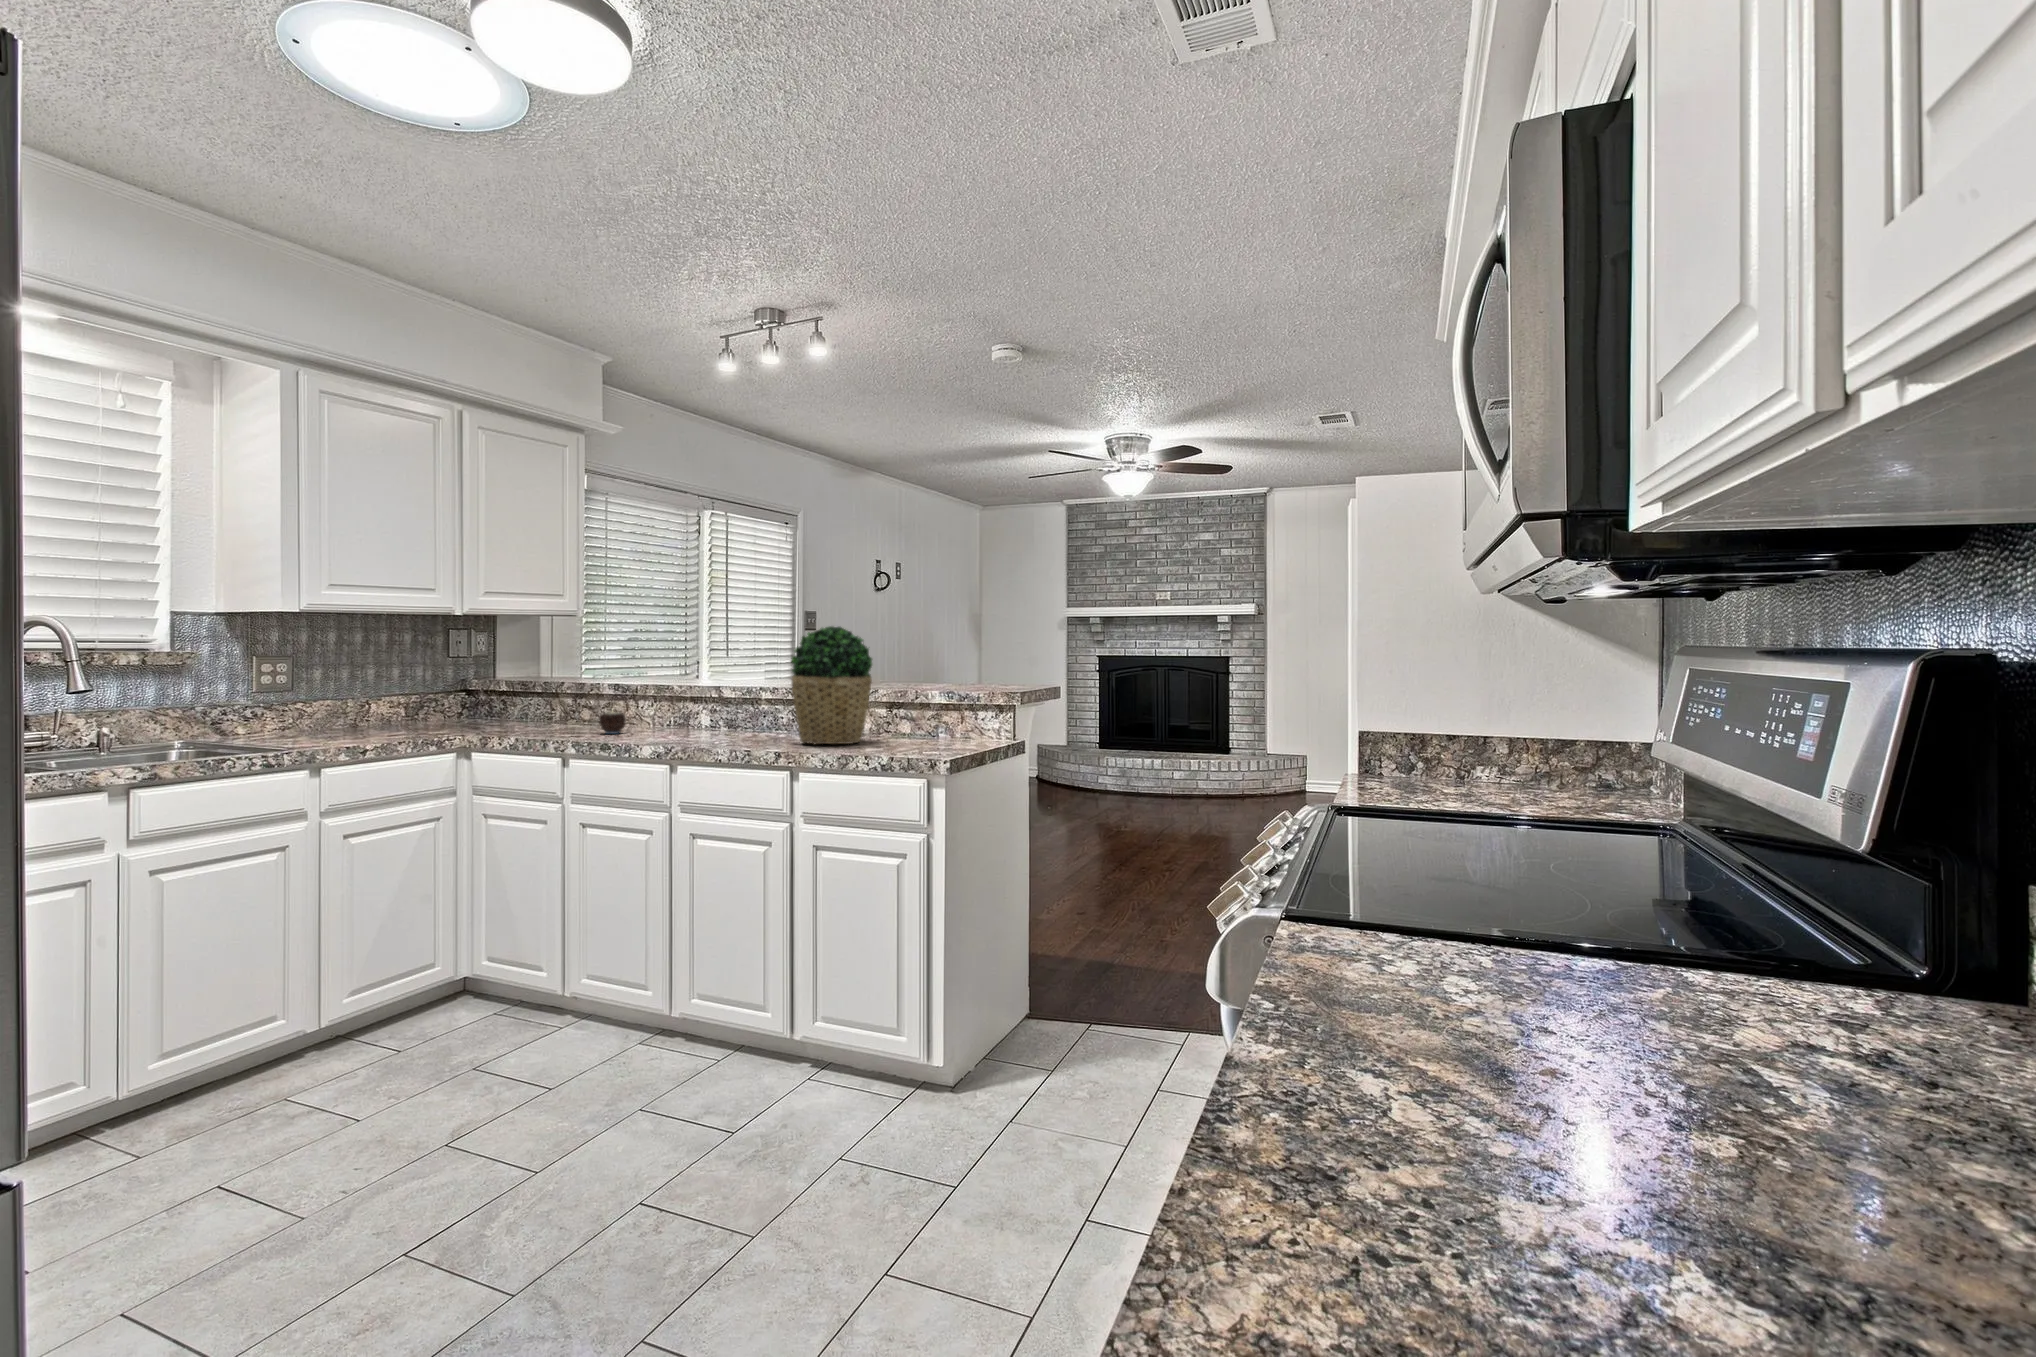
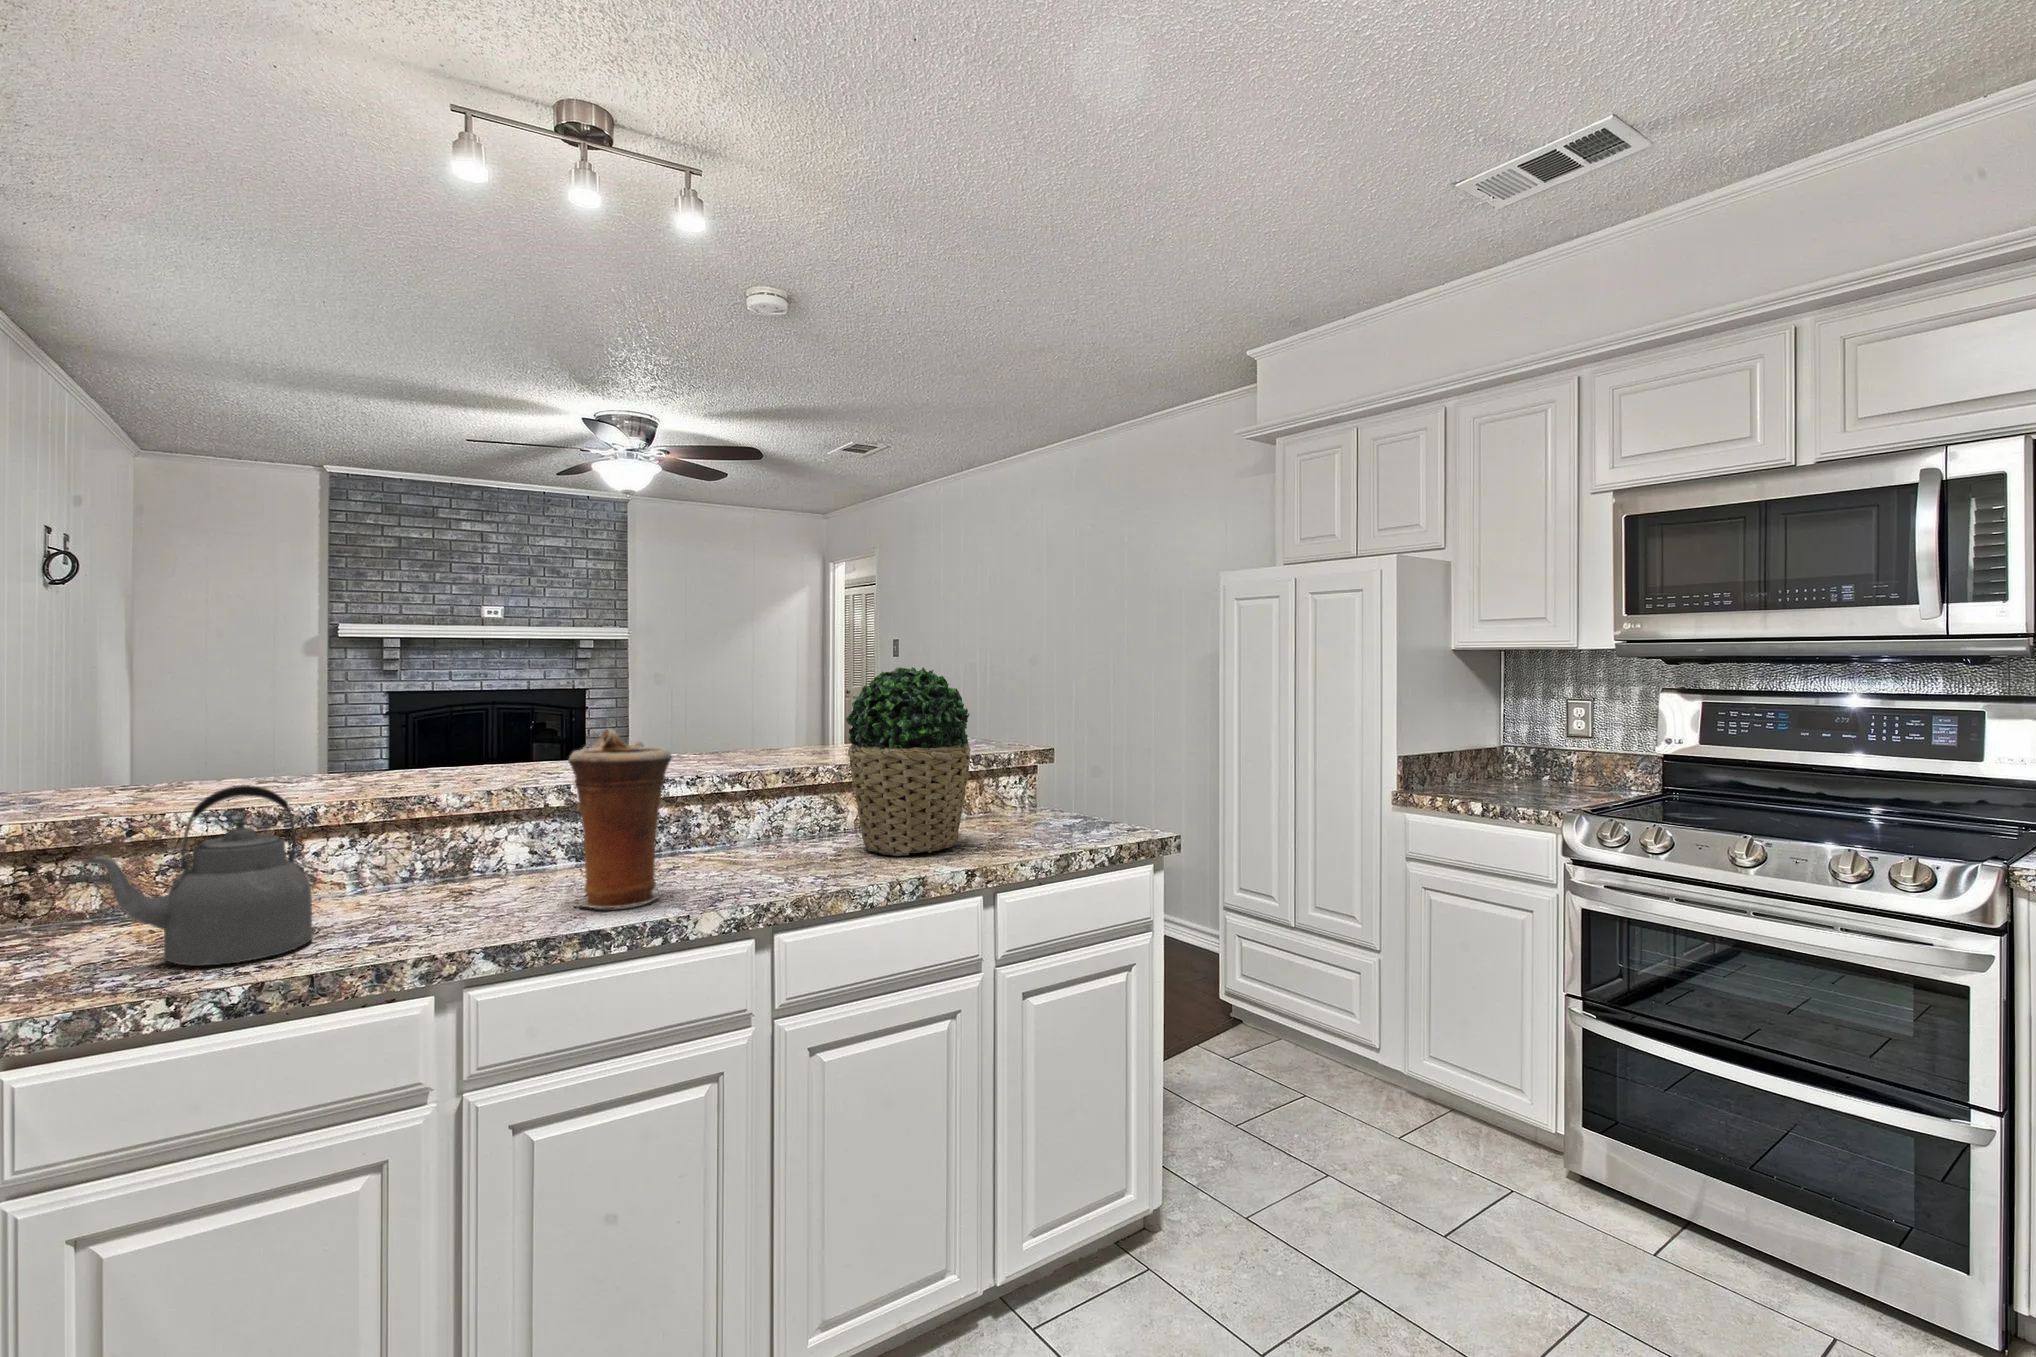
vase: none [633,654,693,740] -> present [568,729,672,908]
kettle: none [514,670,580,735] -> present [82,785,313,966]
candle: present [599,712,626,734] -> none [361,859,431,920]

